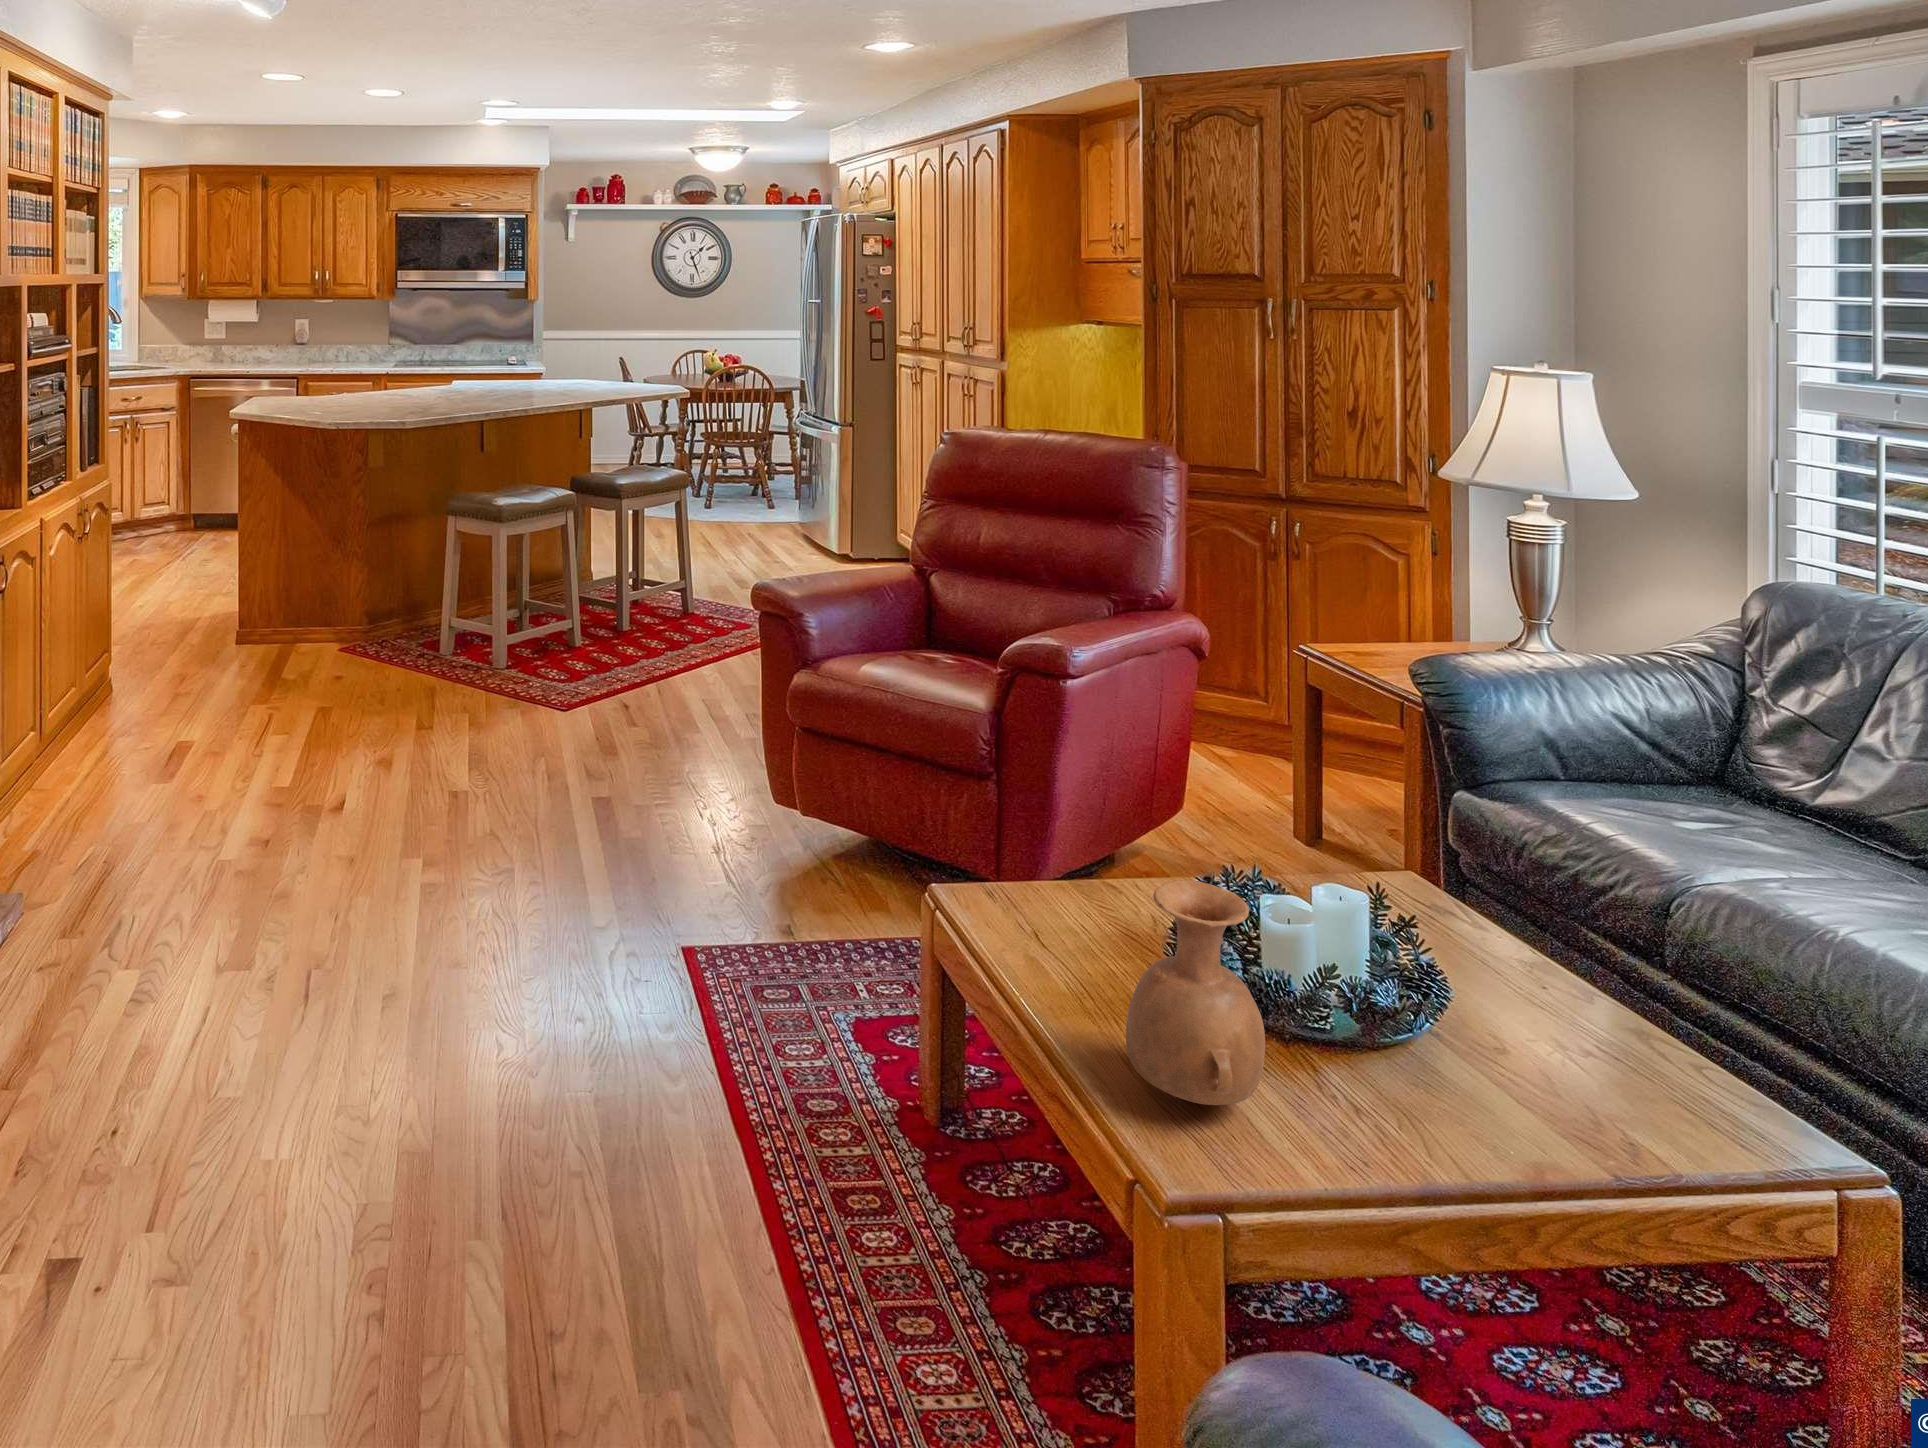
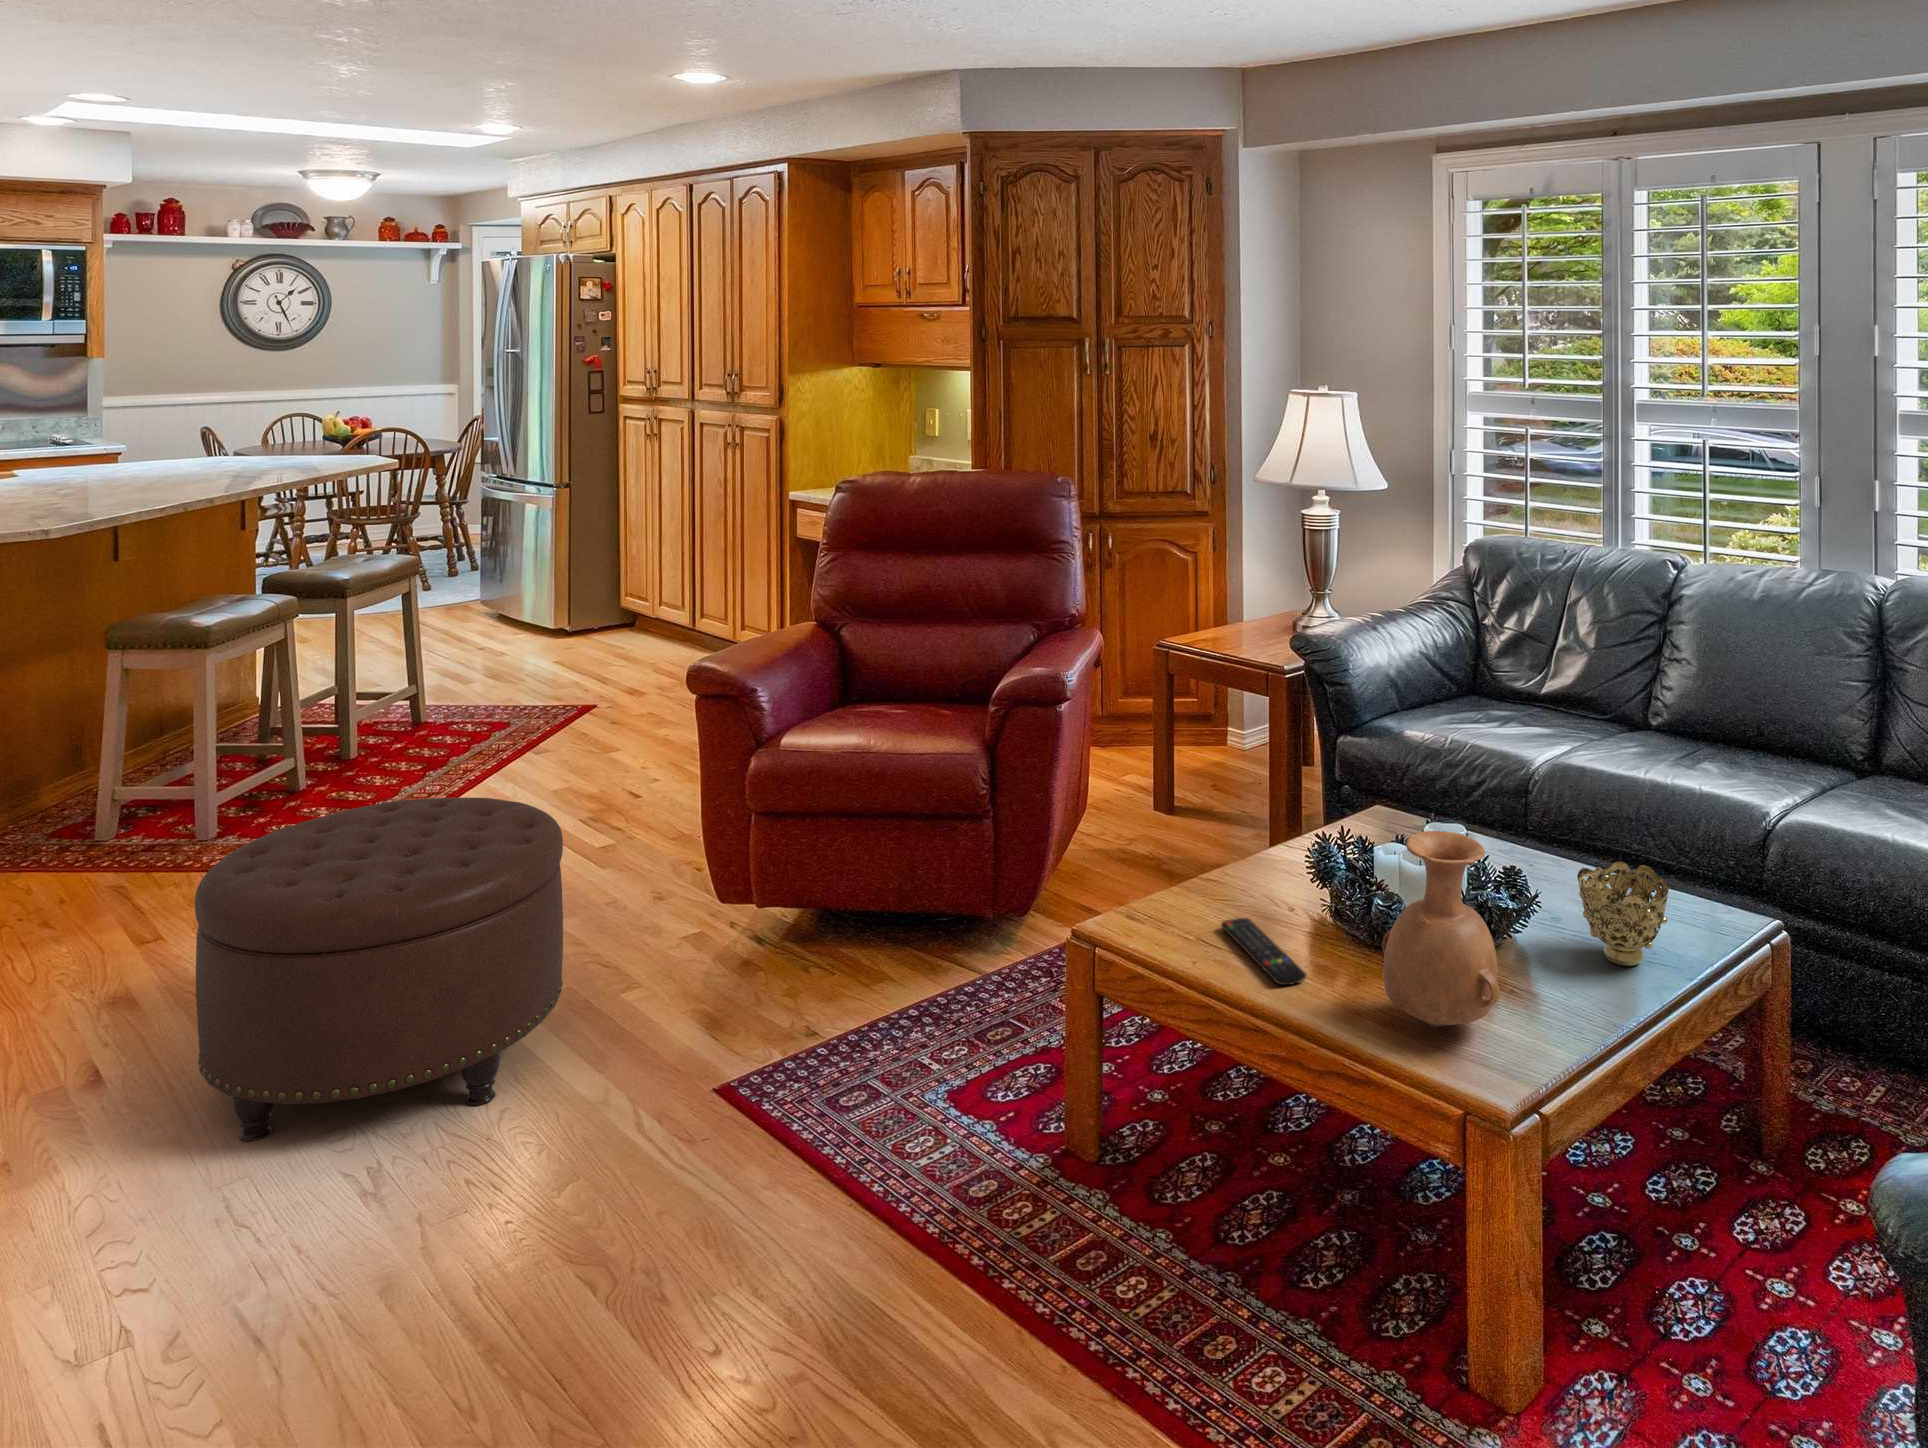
ottoman: none [363,661,614,906] -> present [195,798,563,1142]
remote control: none [1059,930,1097,1009] -> present [1221,918,1306,985]
decorative bowl: none [1458,992,1599,1132] -> present [1577,861,1670,966]

